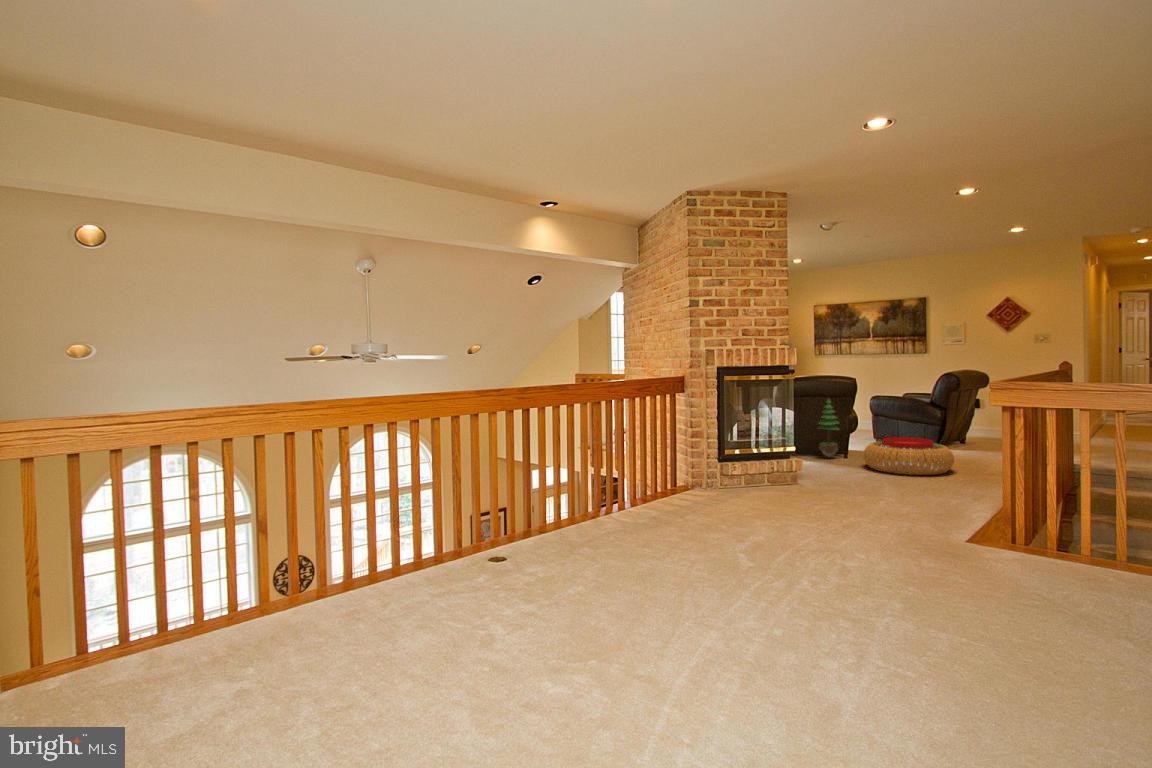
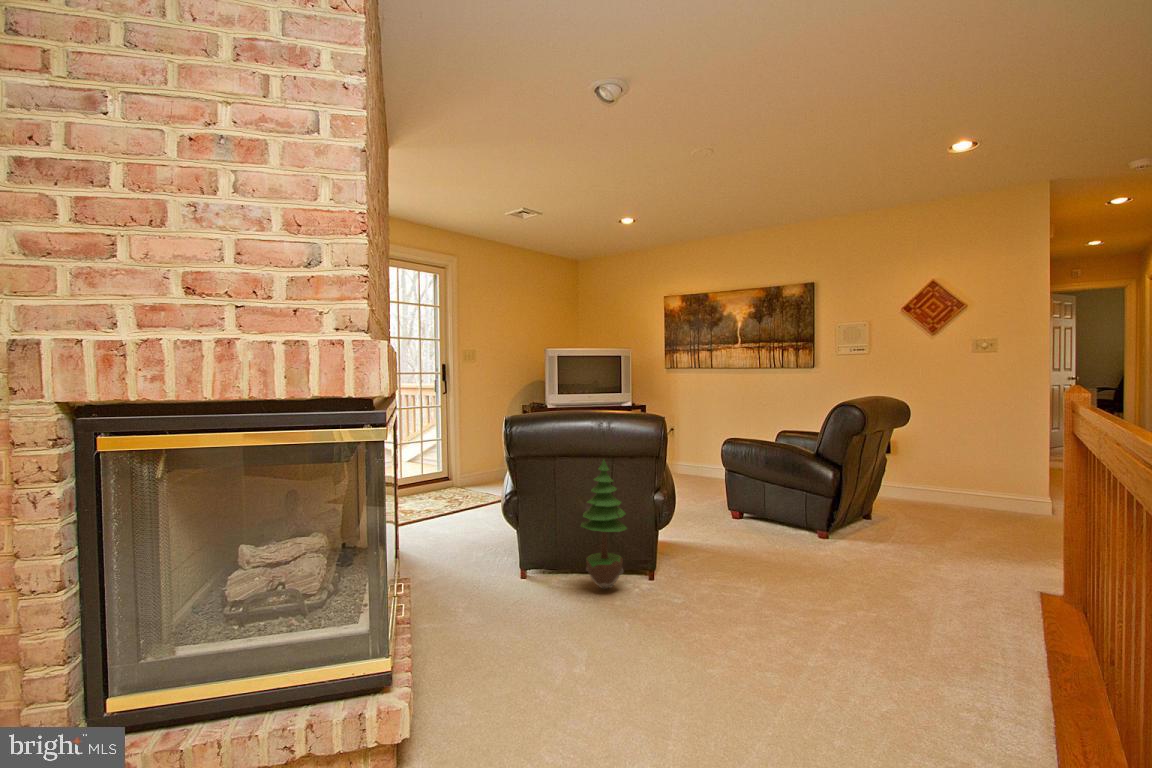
pouf: present [863,437,954,475] -> none [653,562,865,700]

